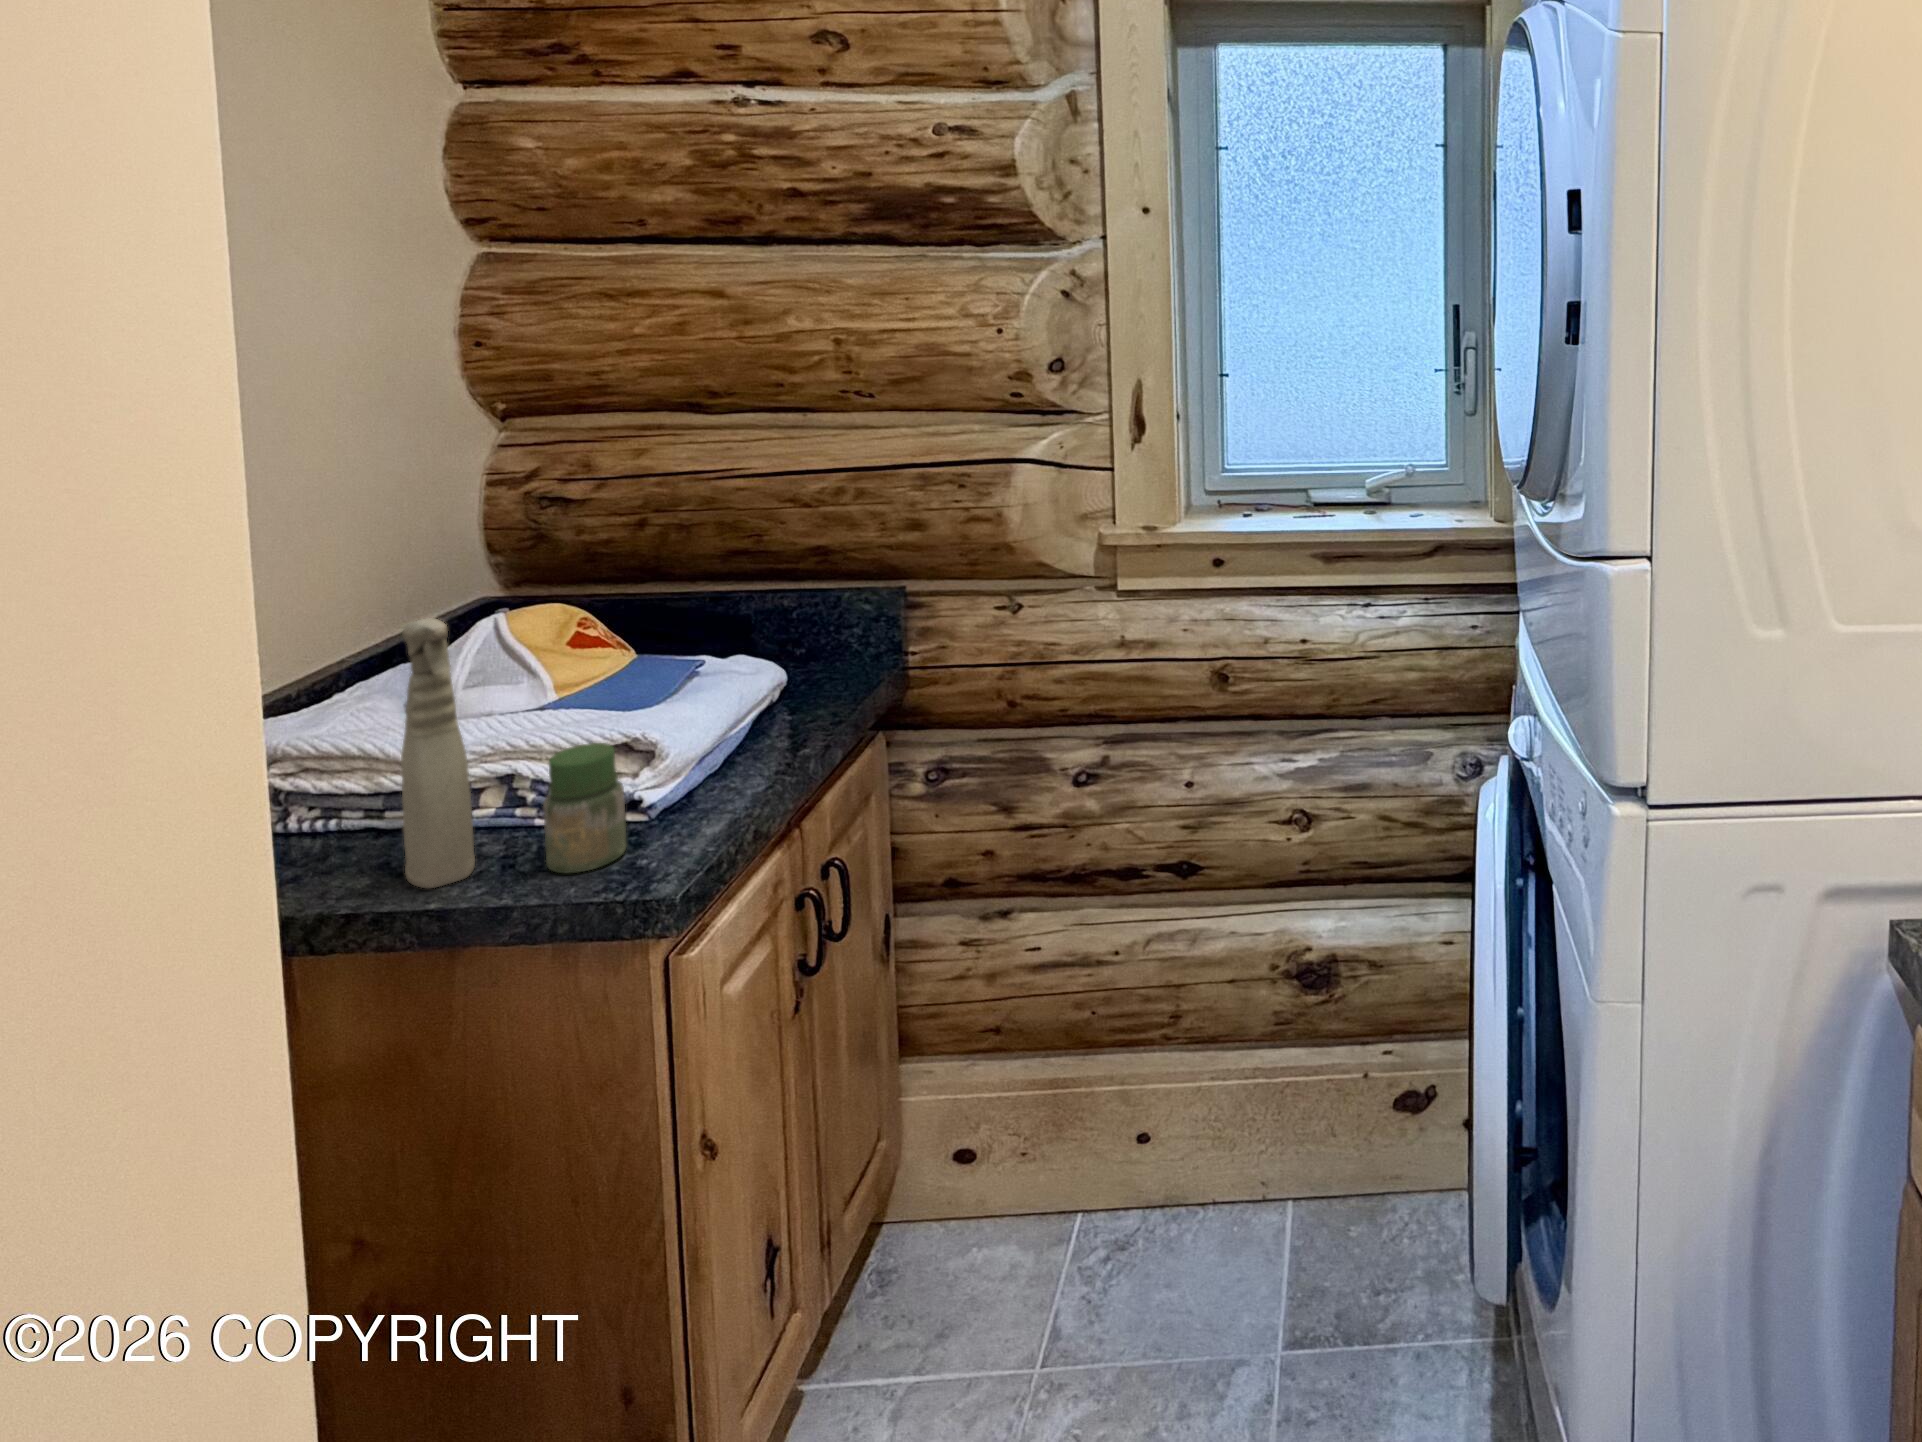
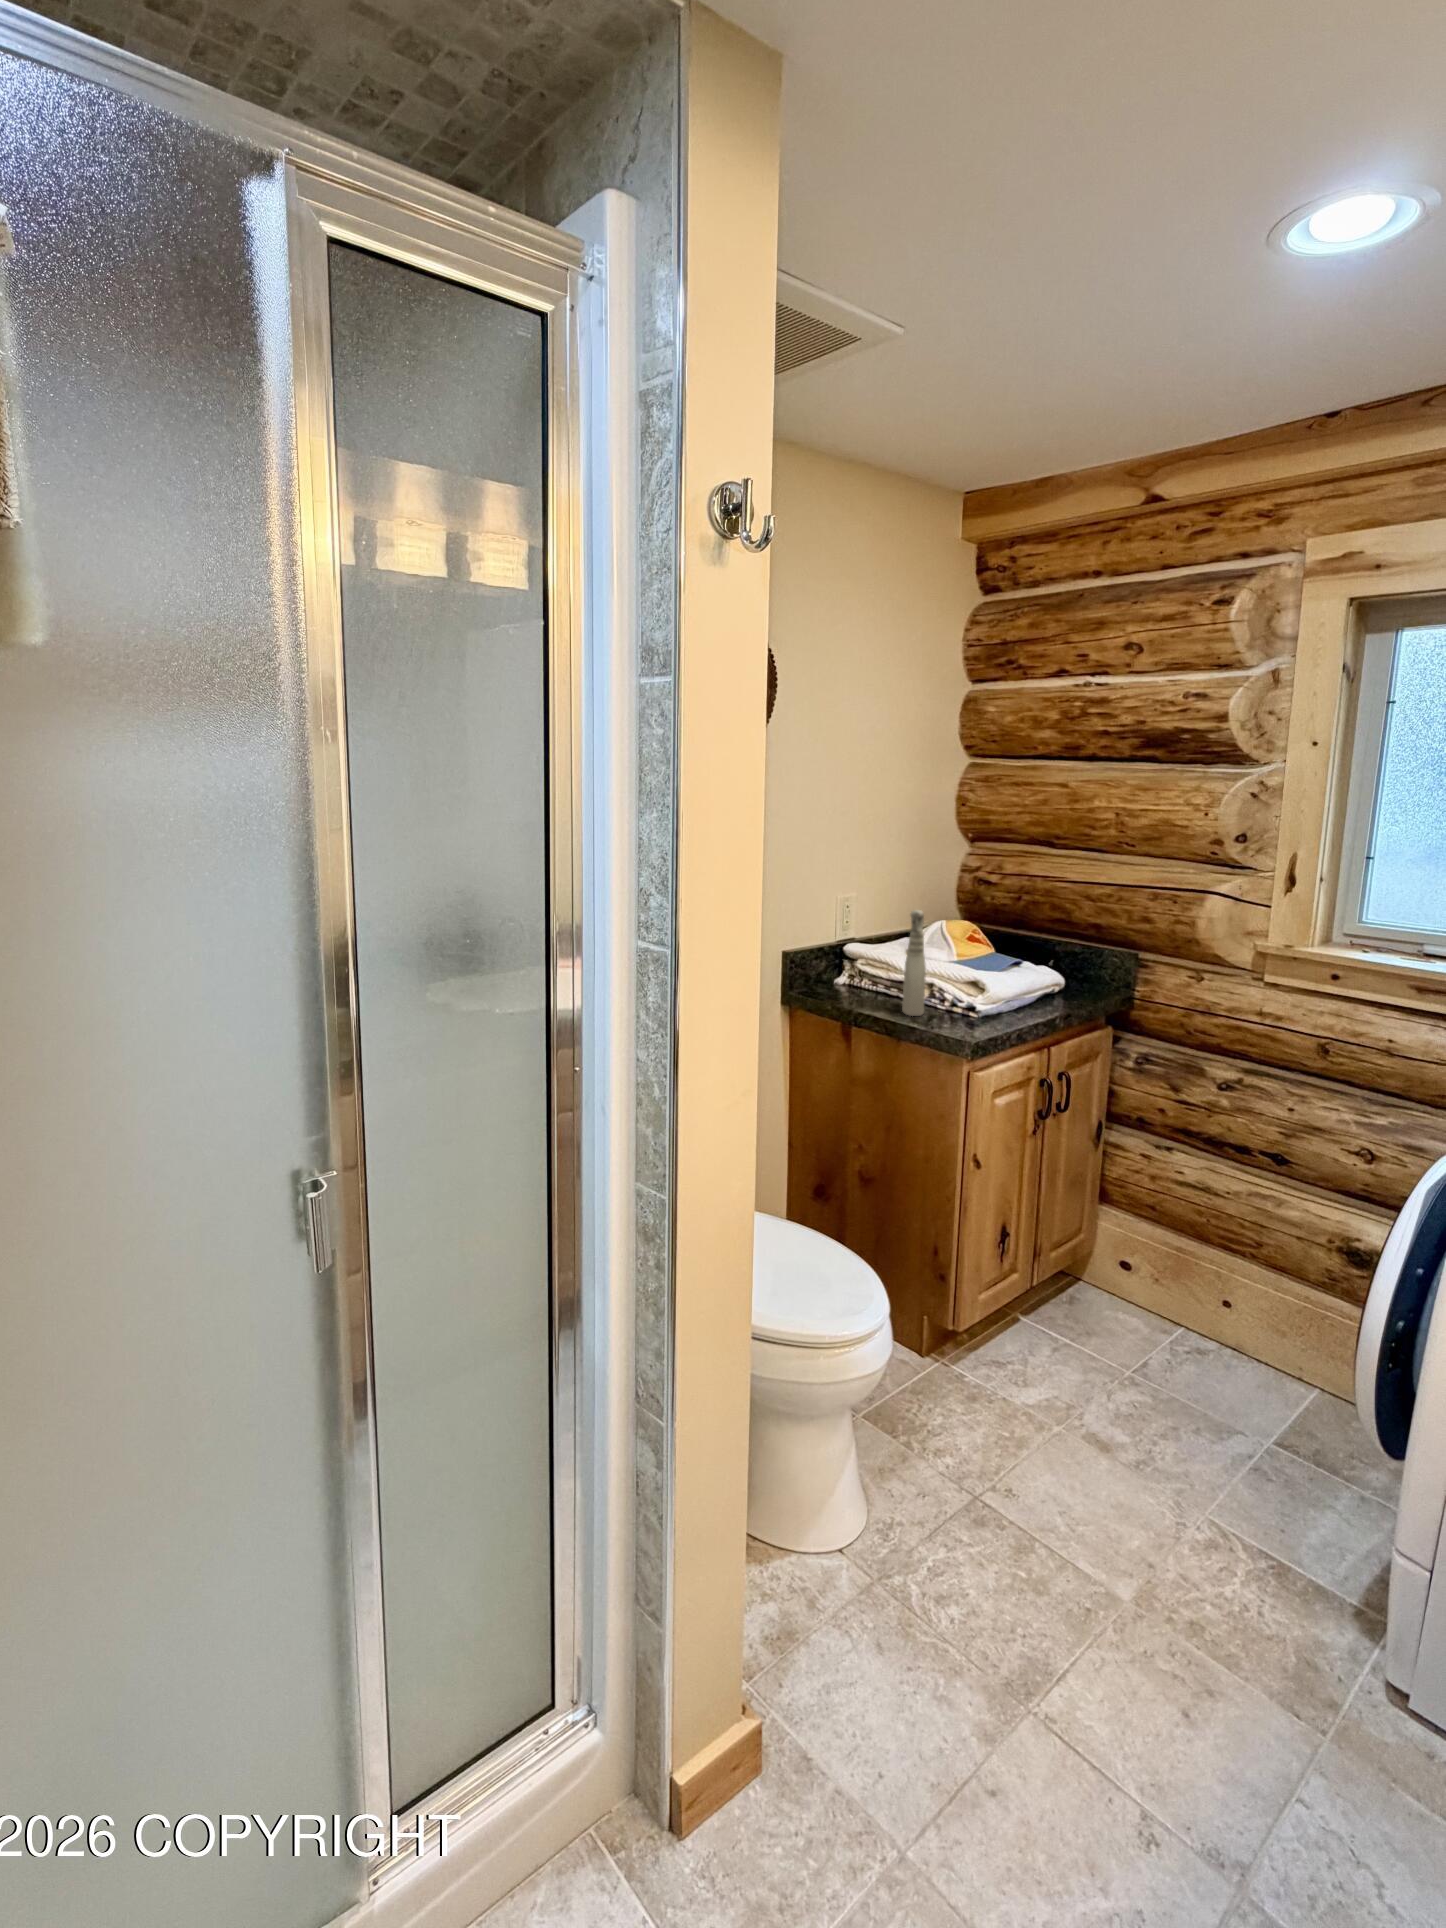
jar: present [543,743,626,873] -> none [946,975,977,1026]

